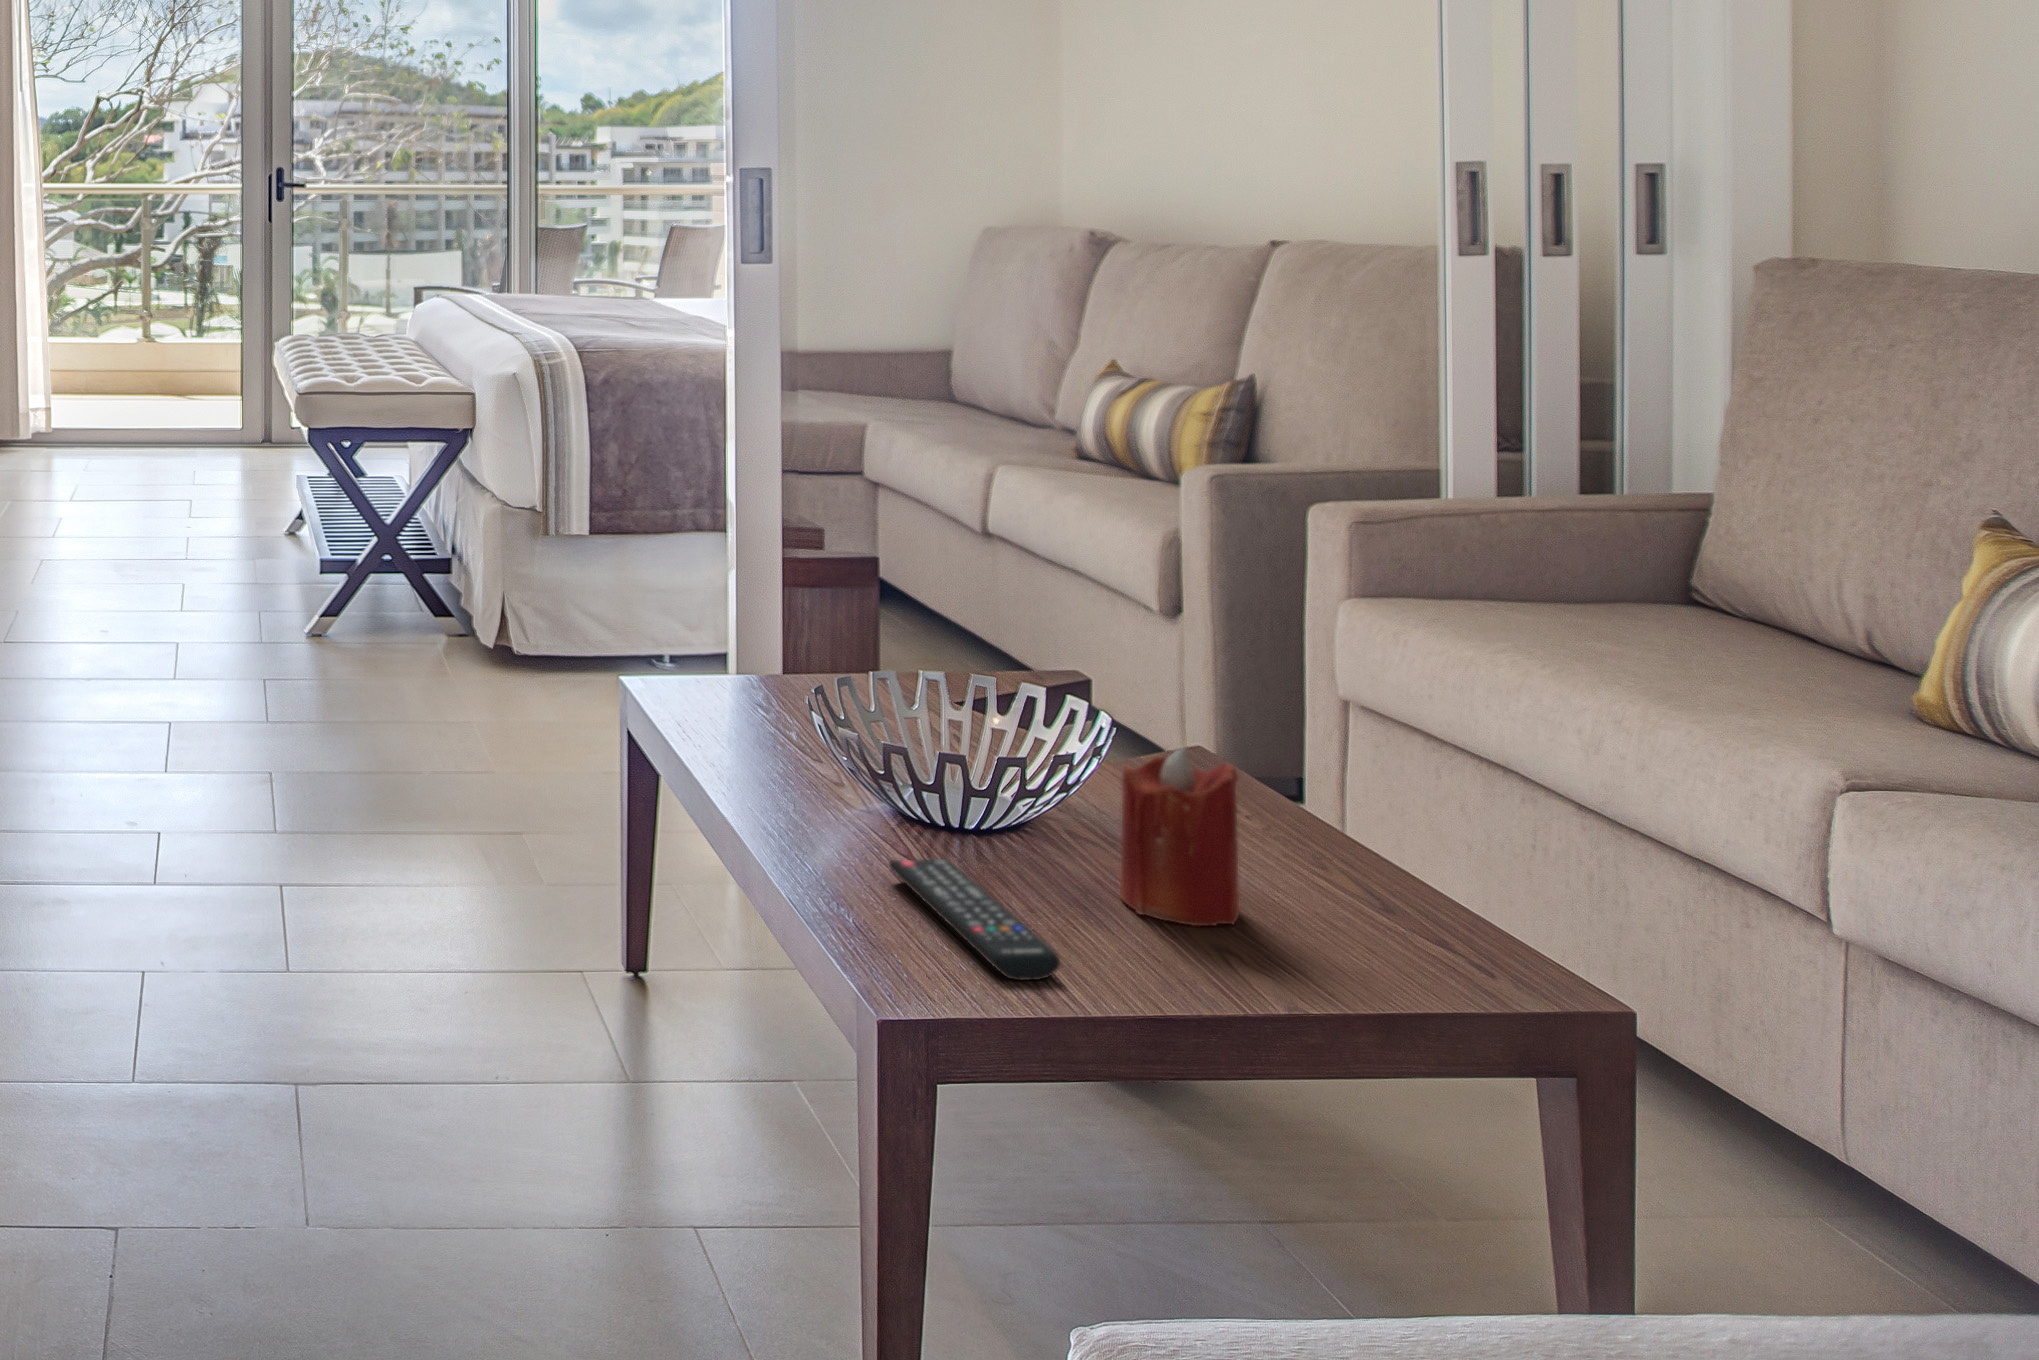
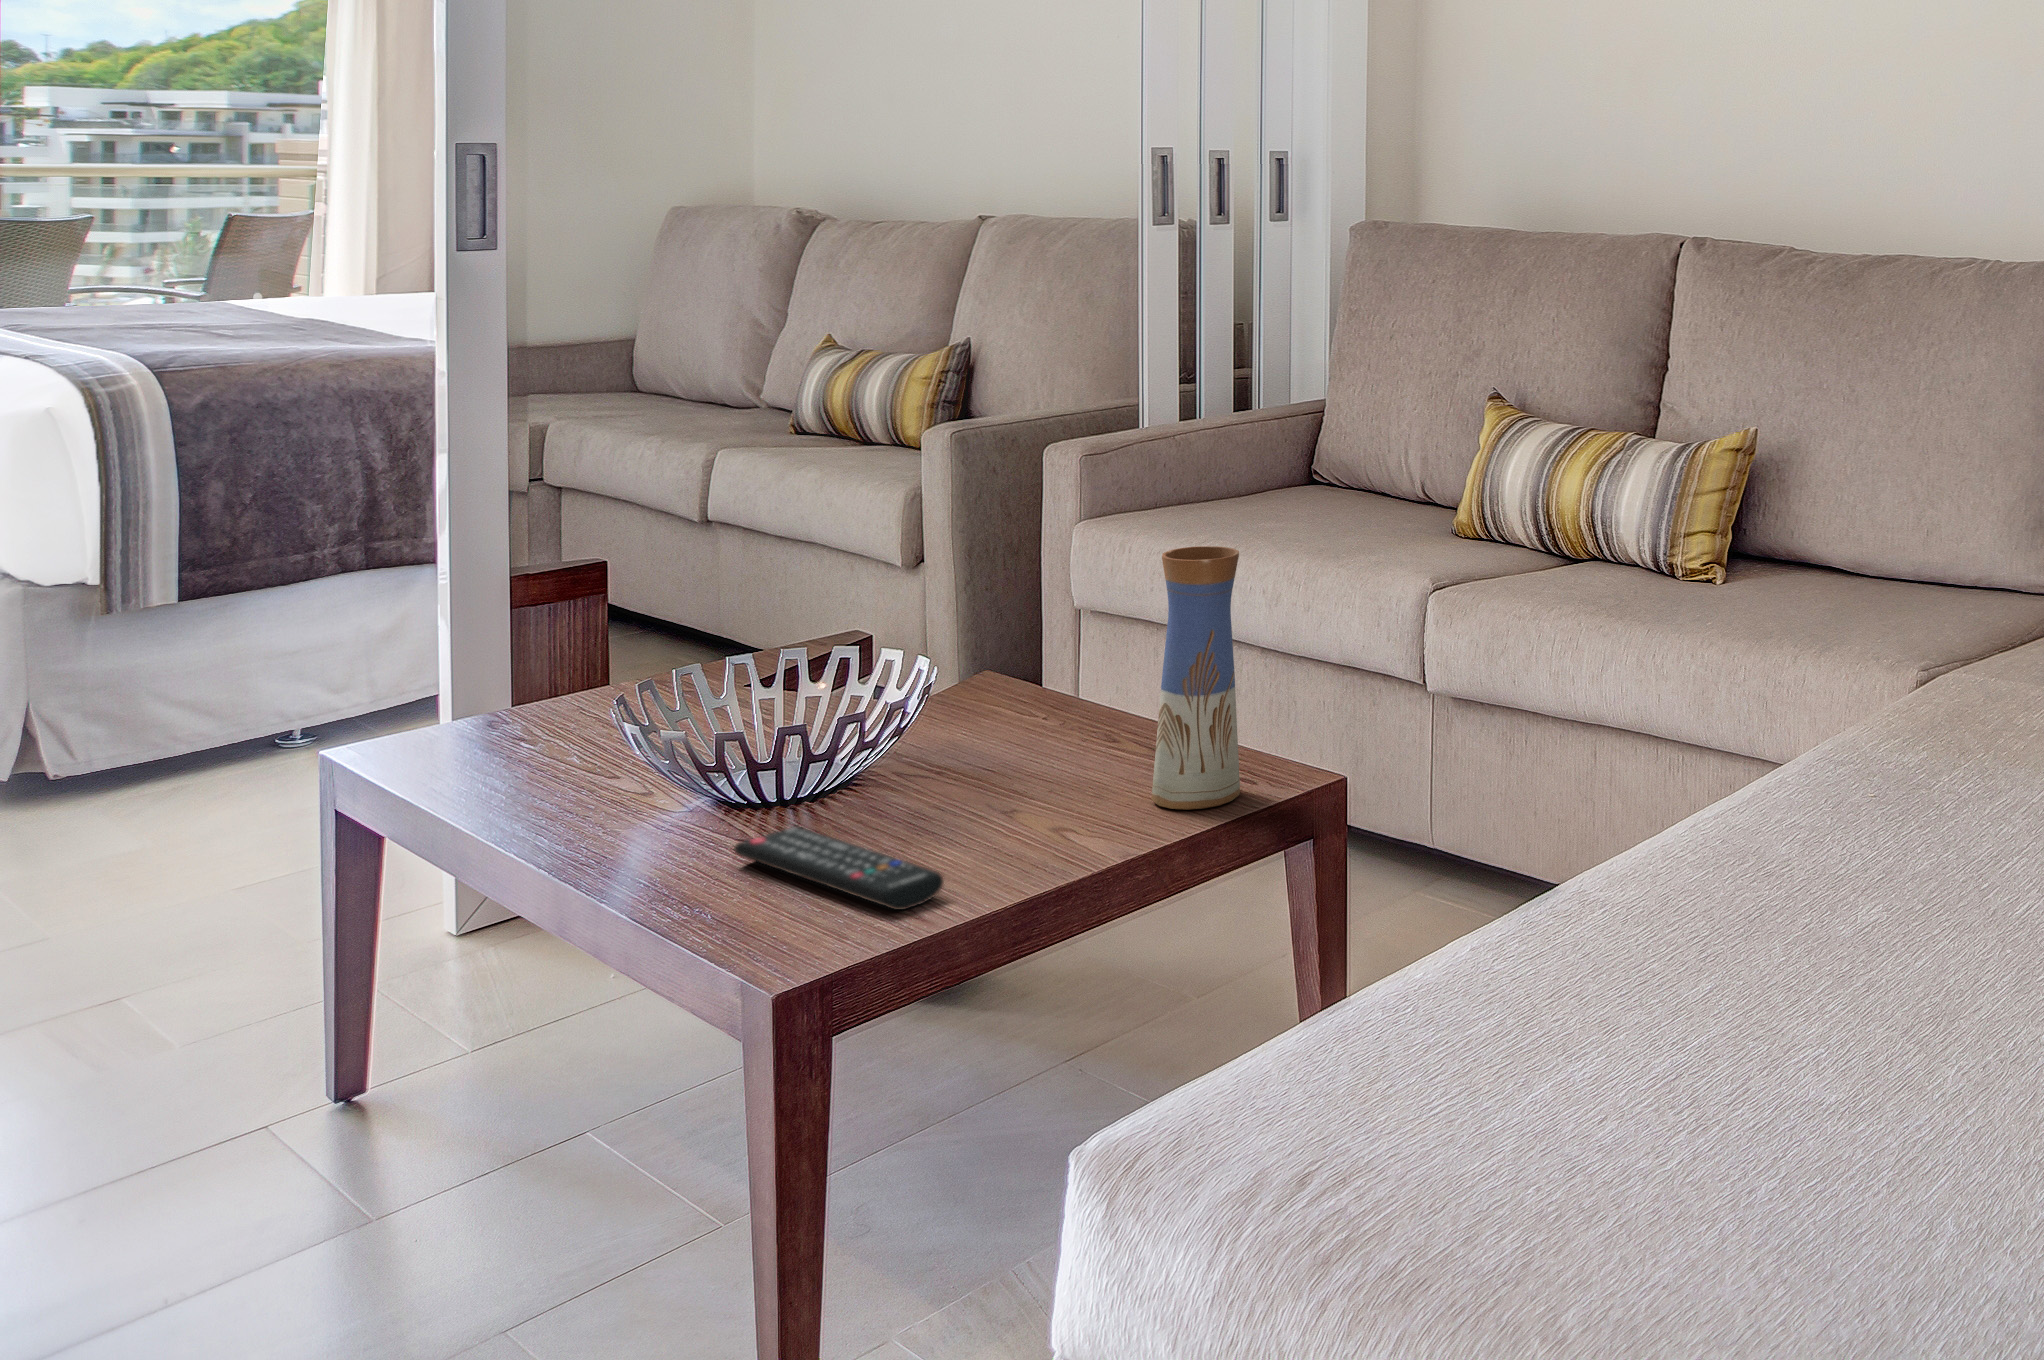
vase: none [1330,659,1446,972] -> present [1152,546,1240,810]
candle: present [1120,748,1239,926] -> none [966,659,1074,826]

